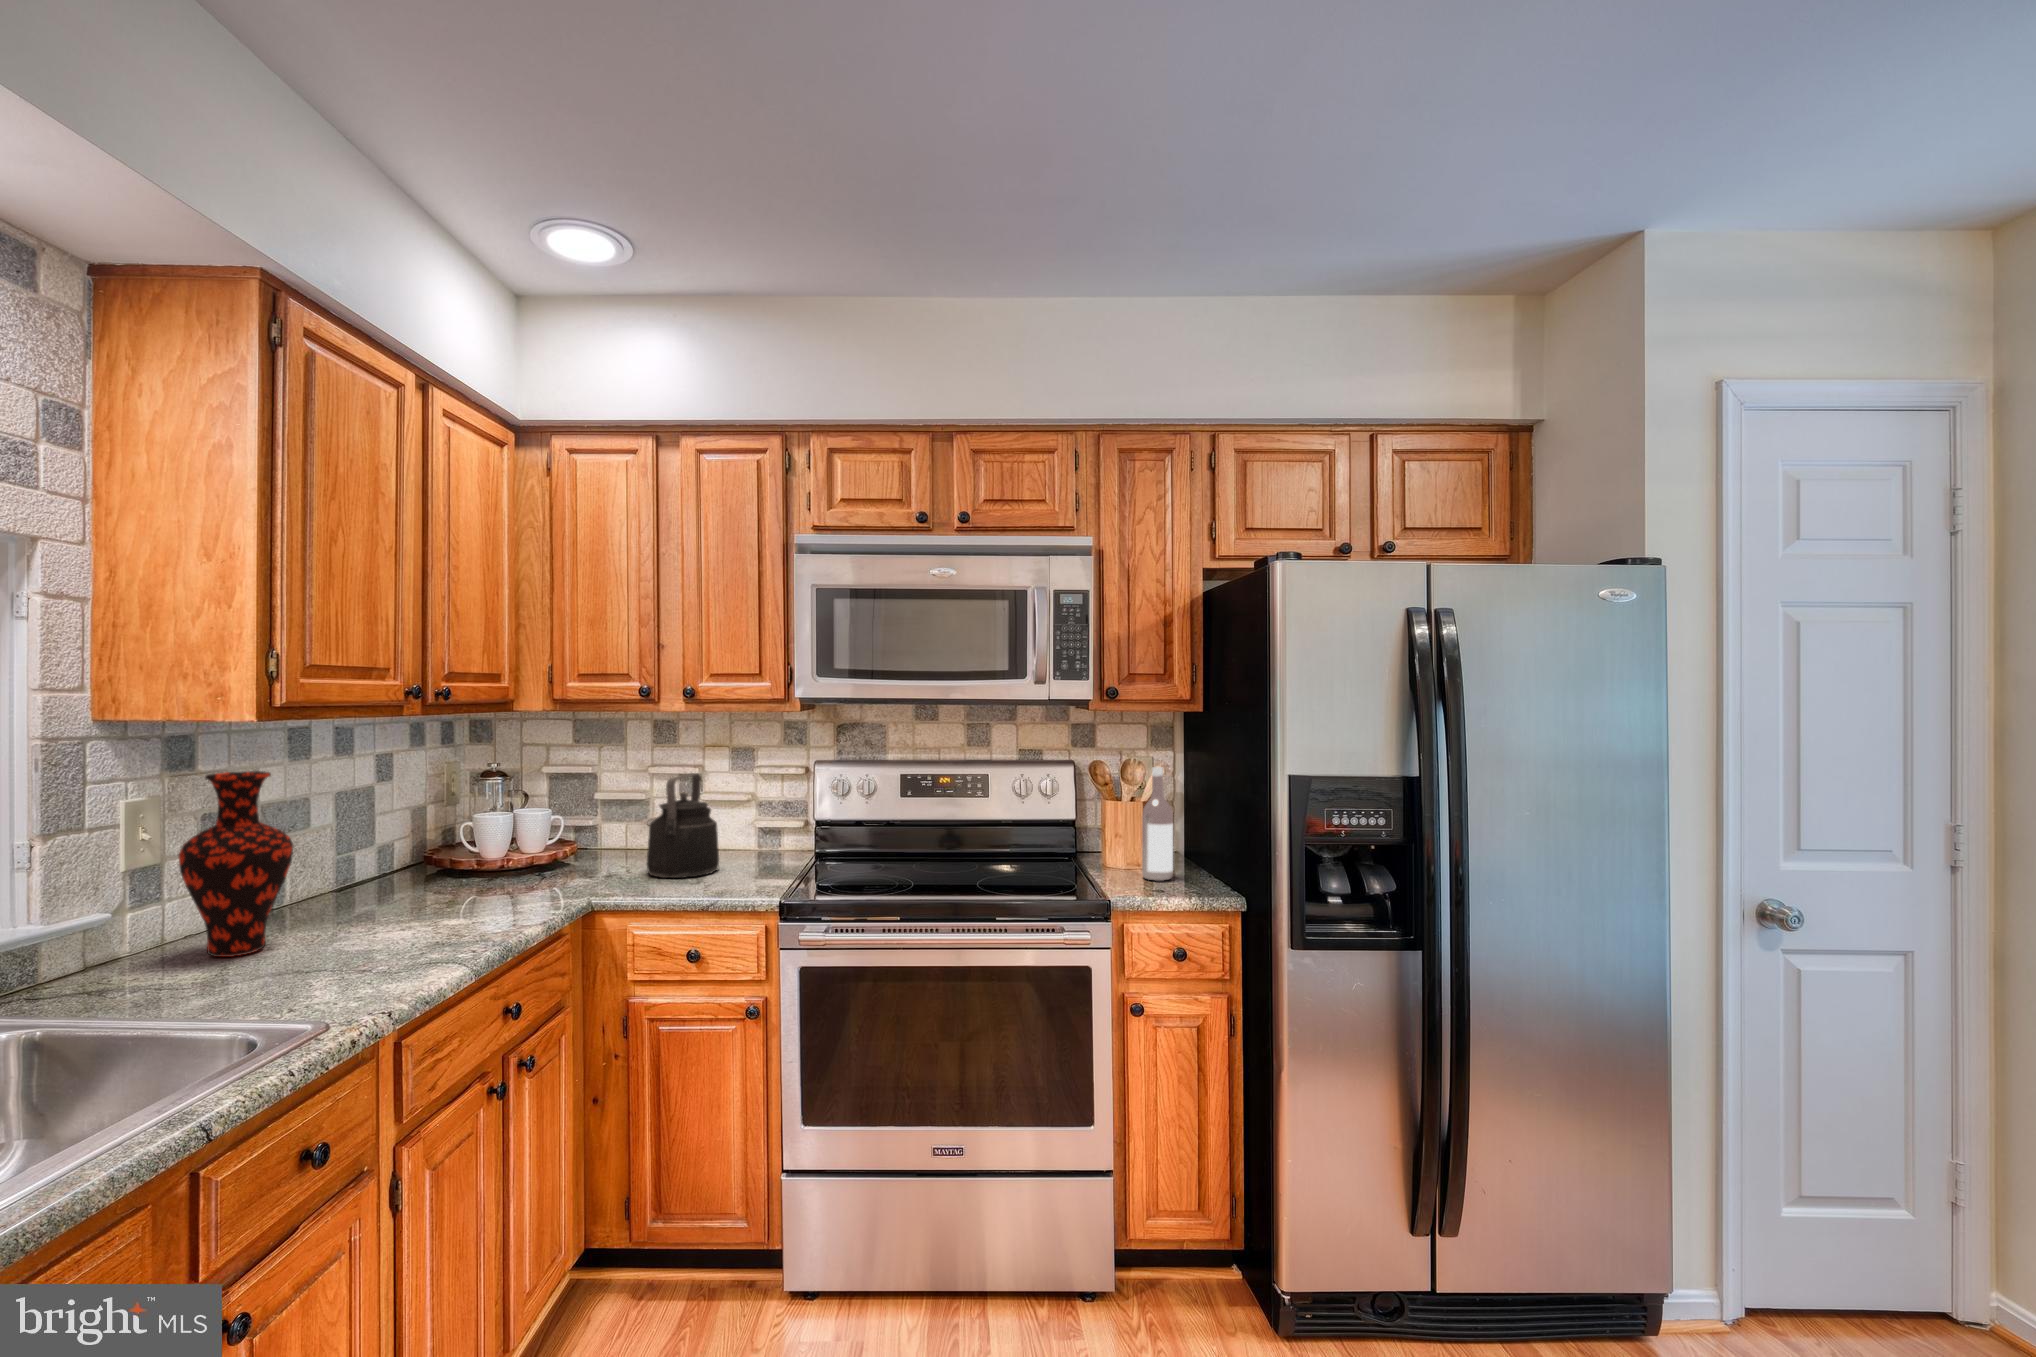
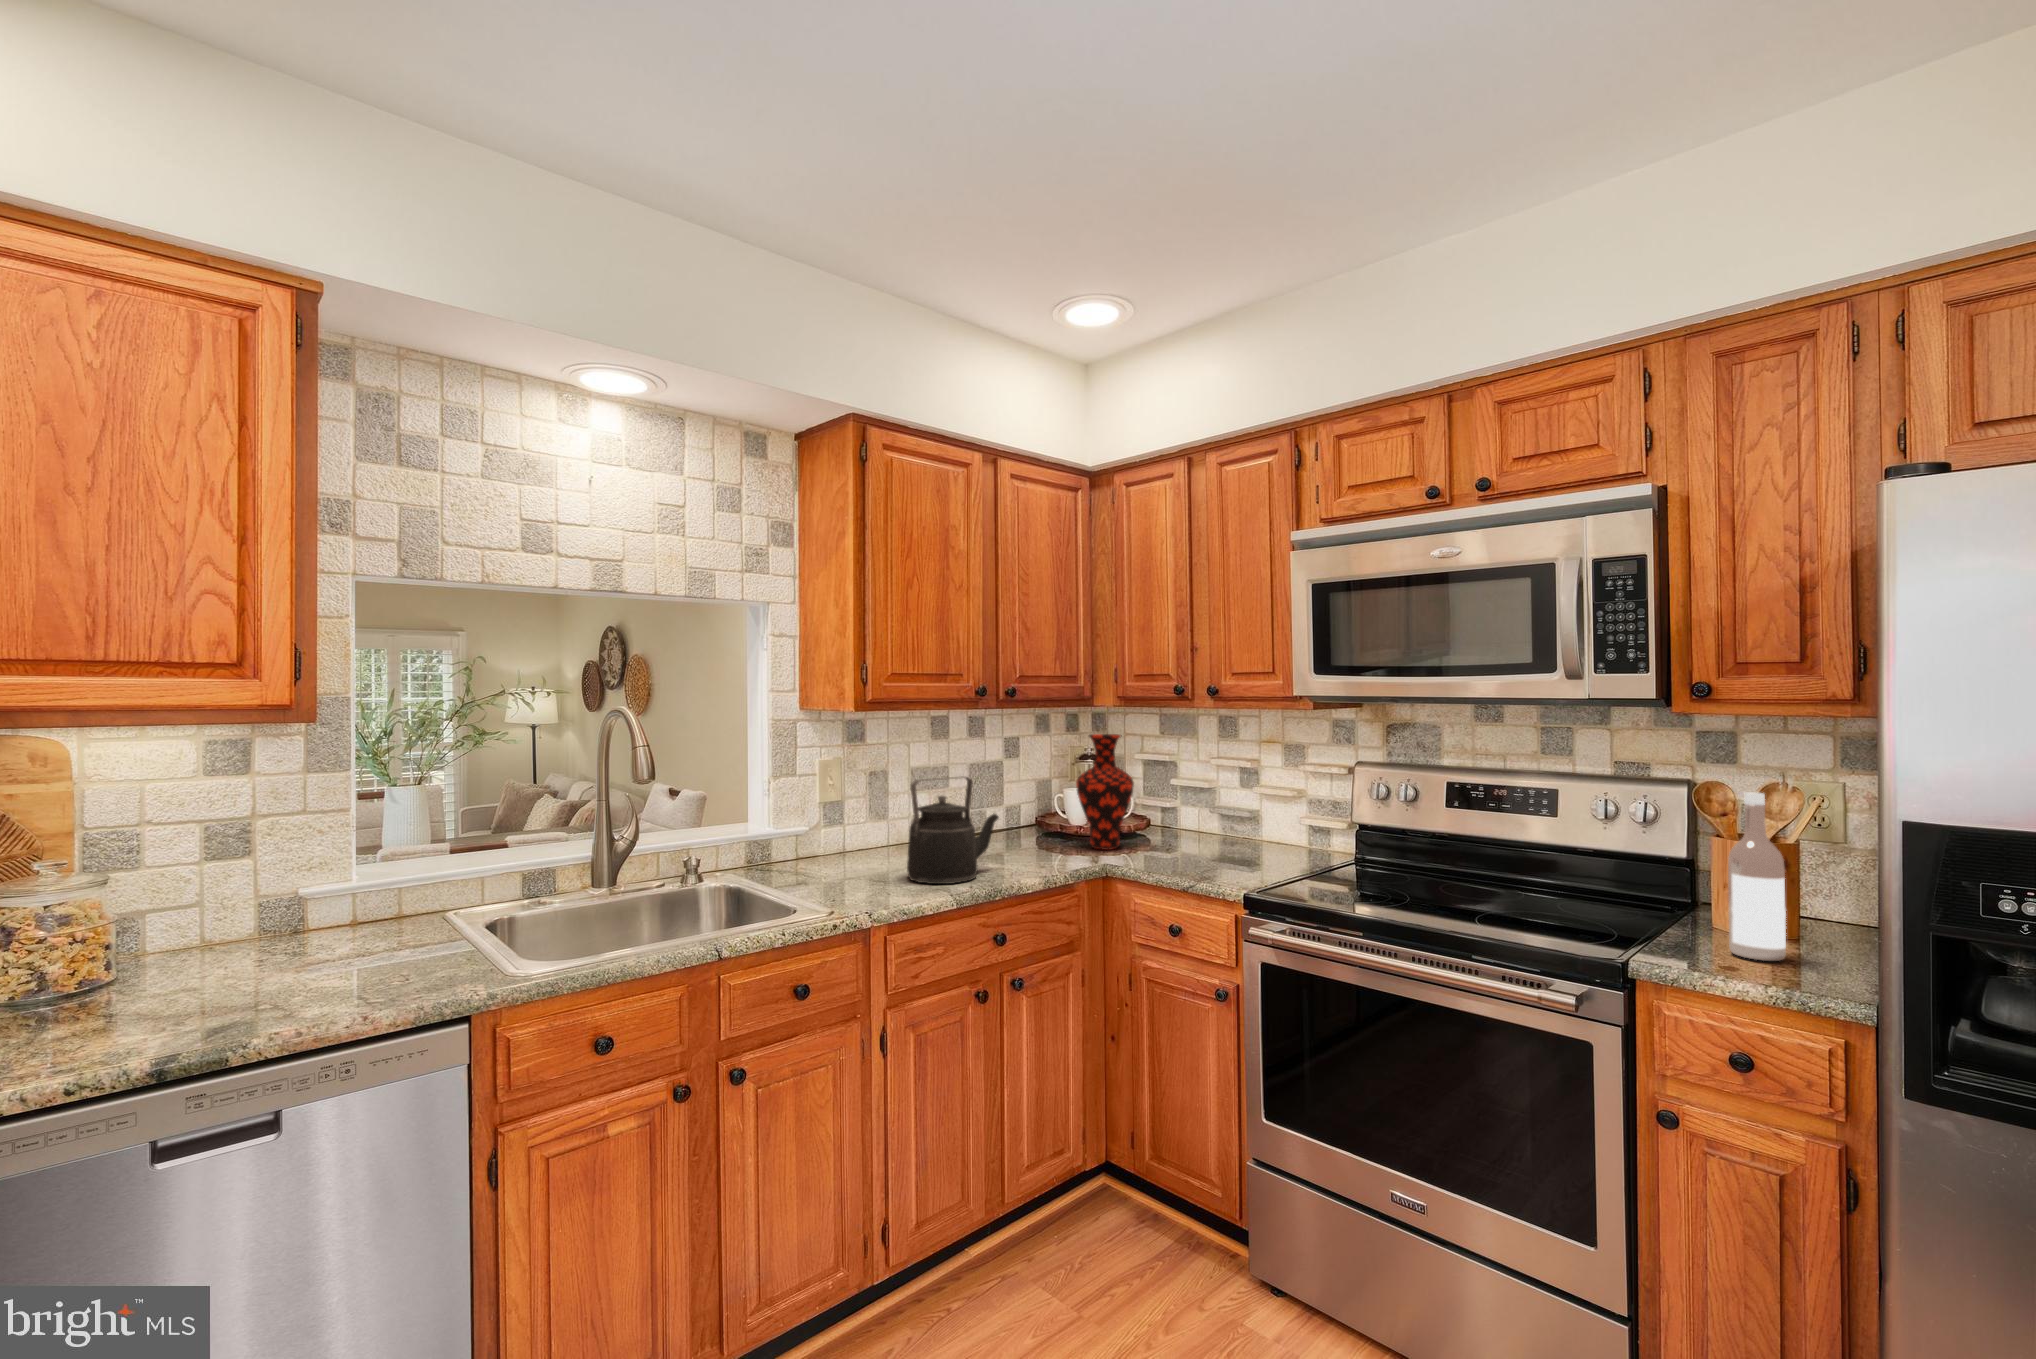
vase: present [178,771,293,957] -> present [1076,734,1134,850]
kettle: present [647,773,719,878] -> present [907,776,999,884]

